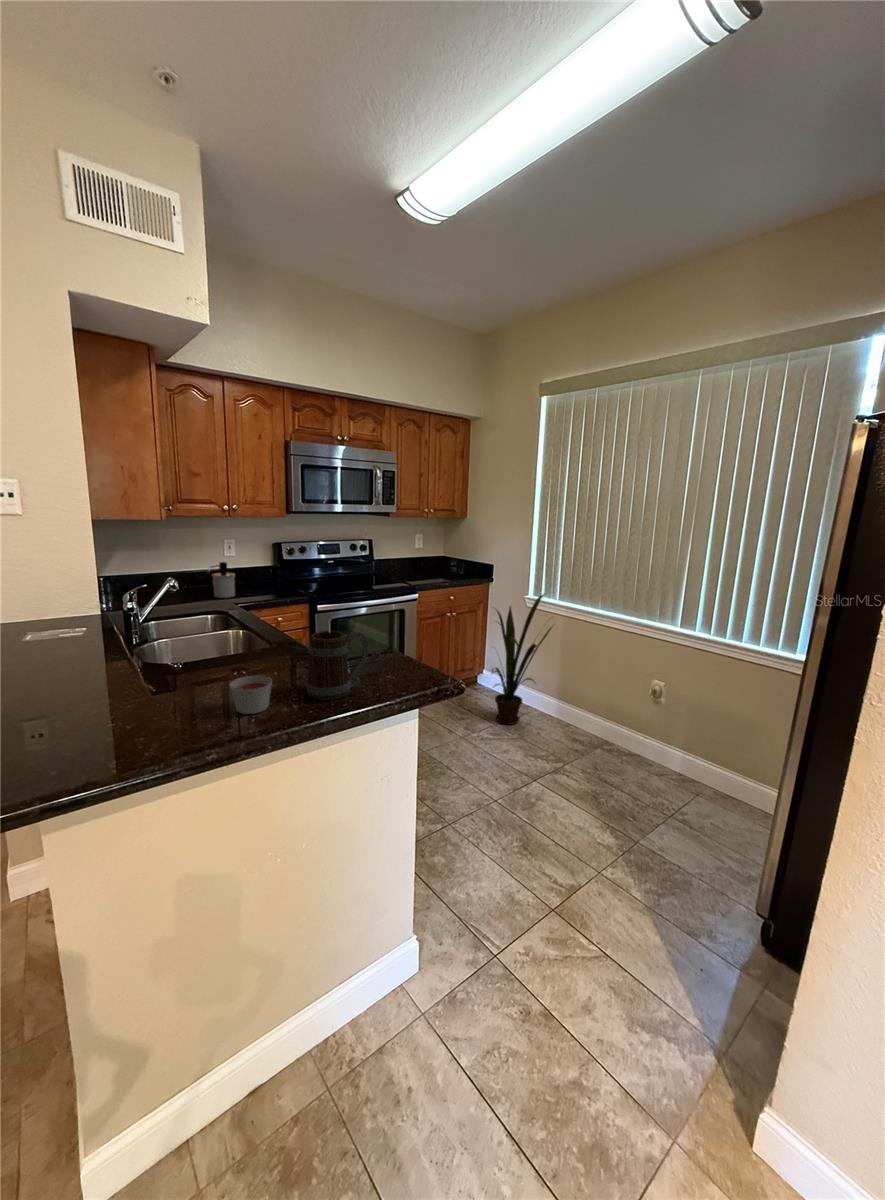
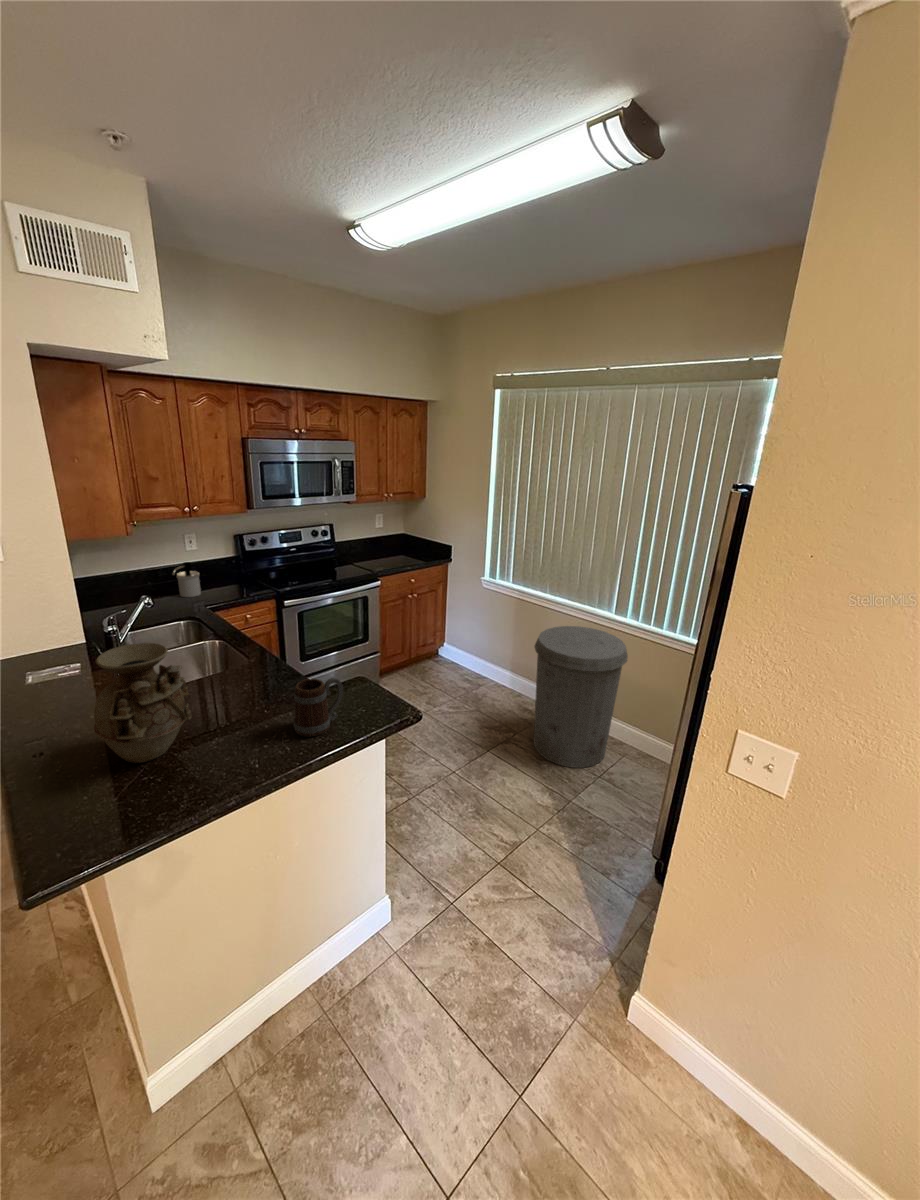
vase: none [62,571,186,714] -> present [94,643,192,763]
house plant: present [492,594,552,725] -> none [449,578,509,698]
trash can: none [586,640,700,804] -> present [534,626,628,768]
candle: present [230,676,272,714] -> none [234,722,267,756]

